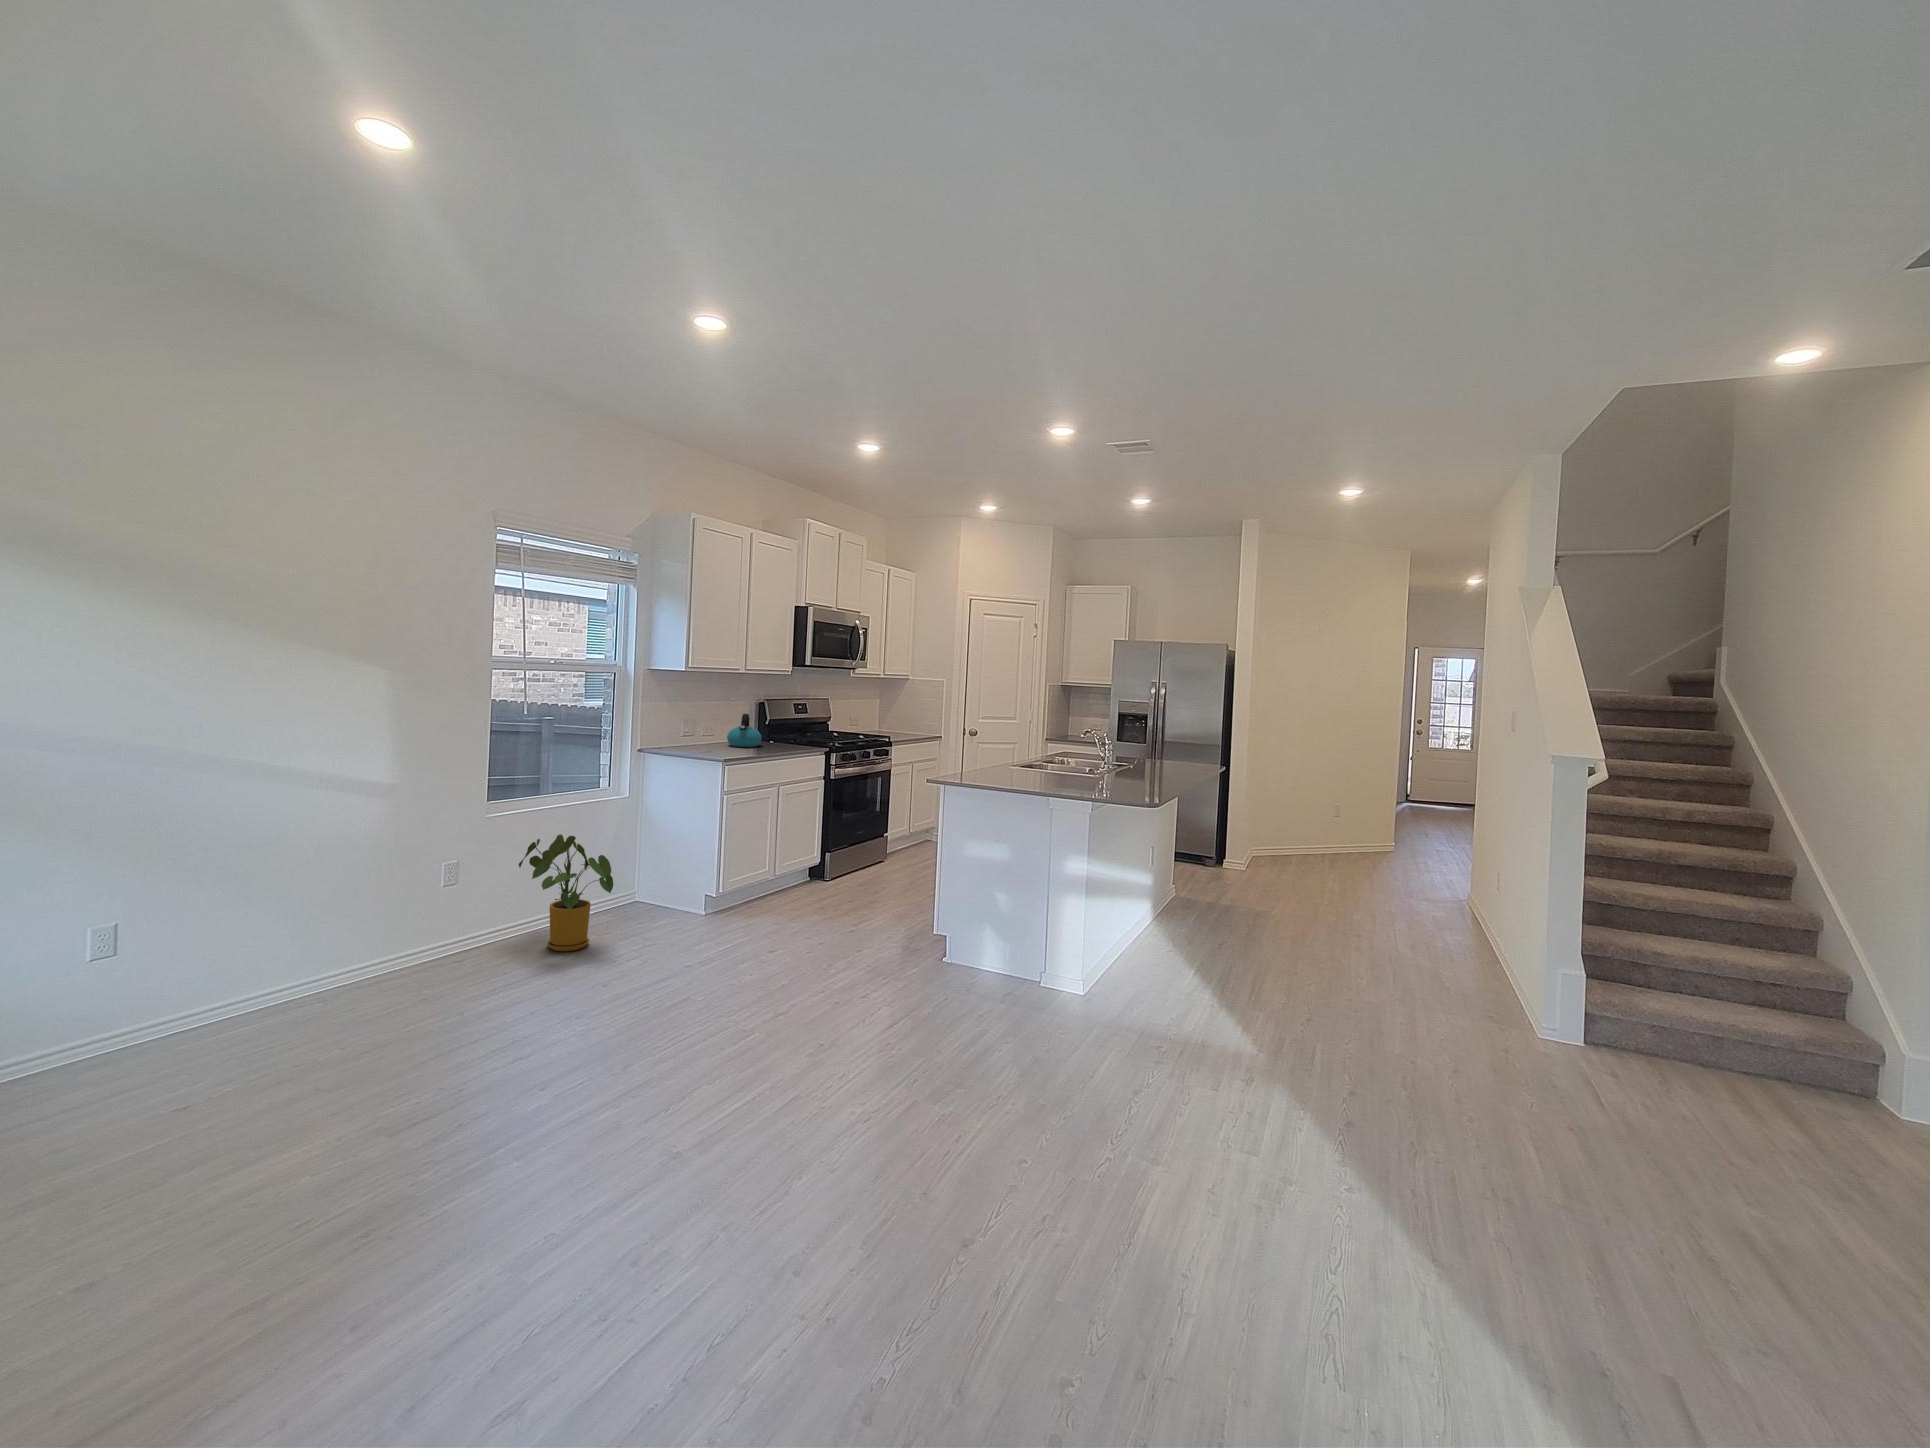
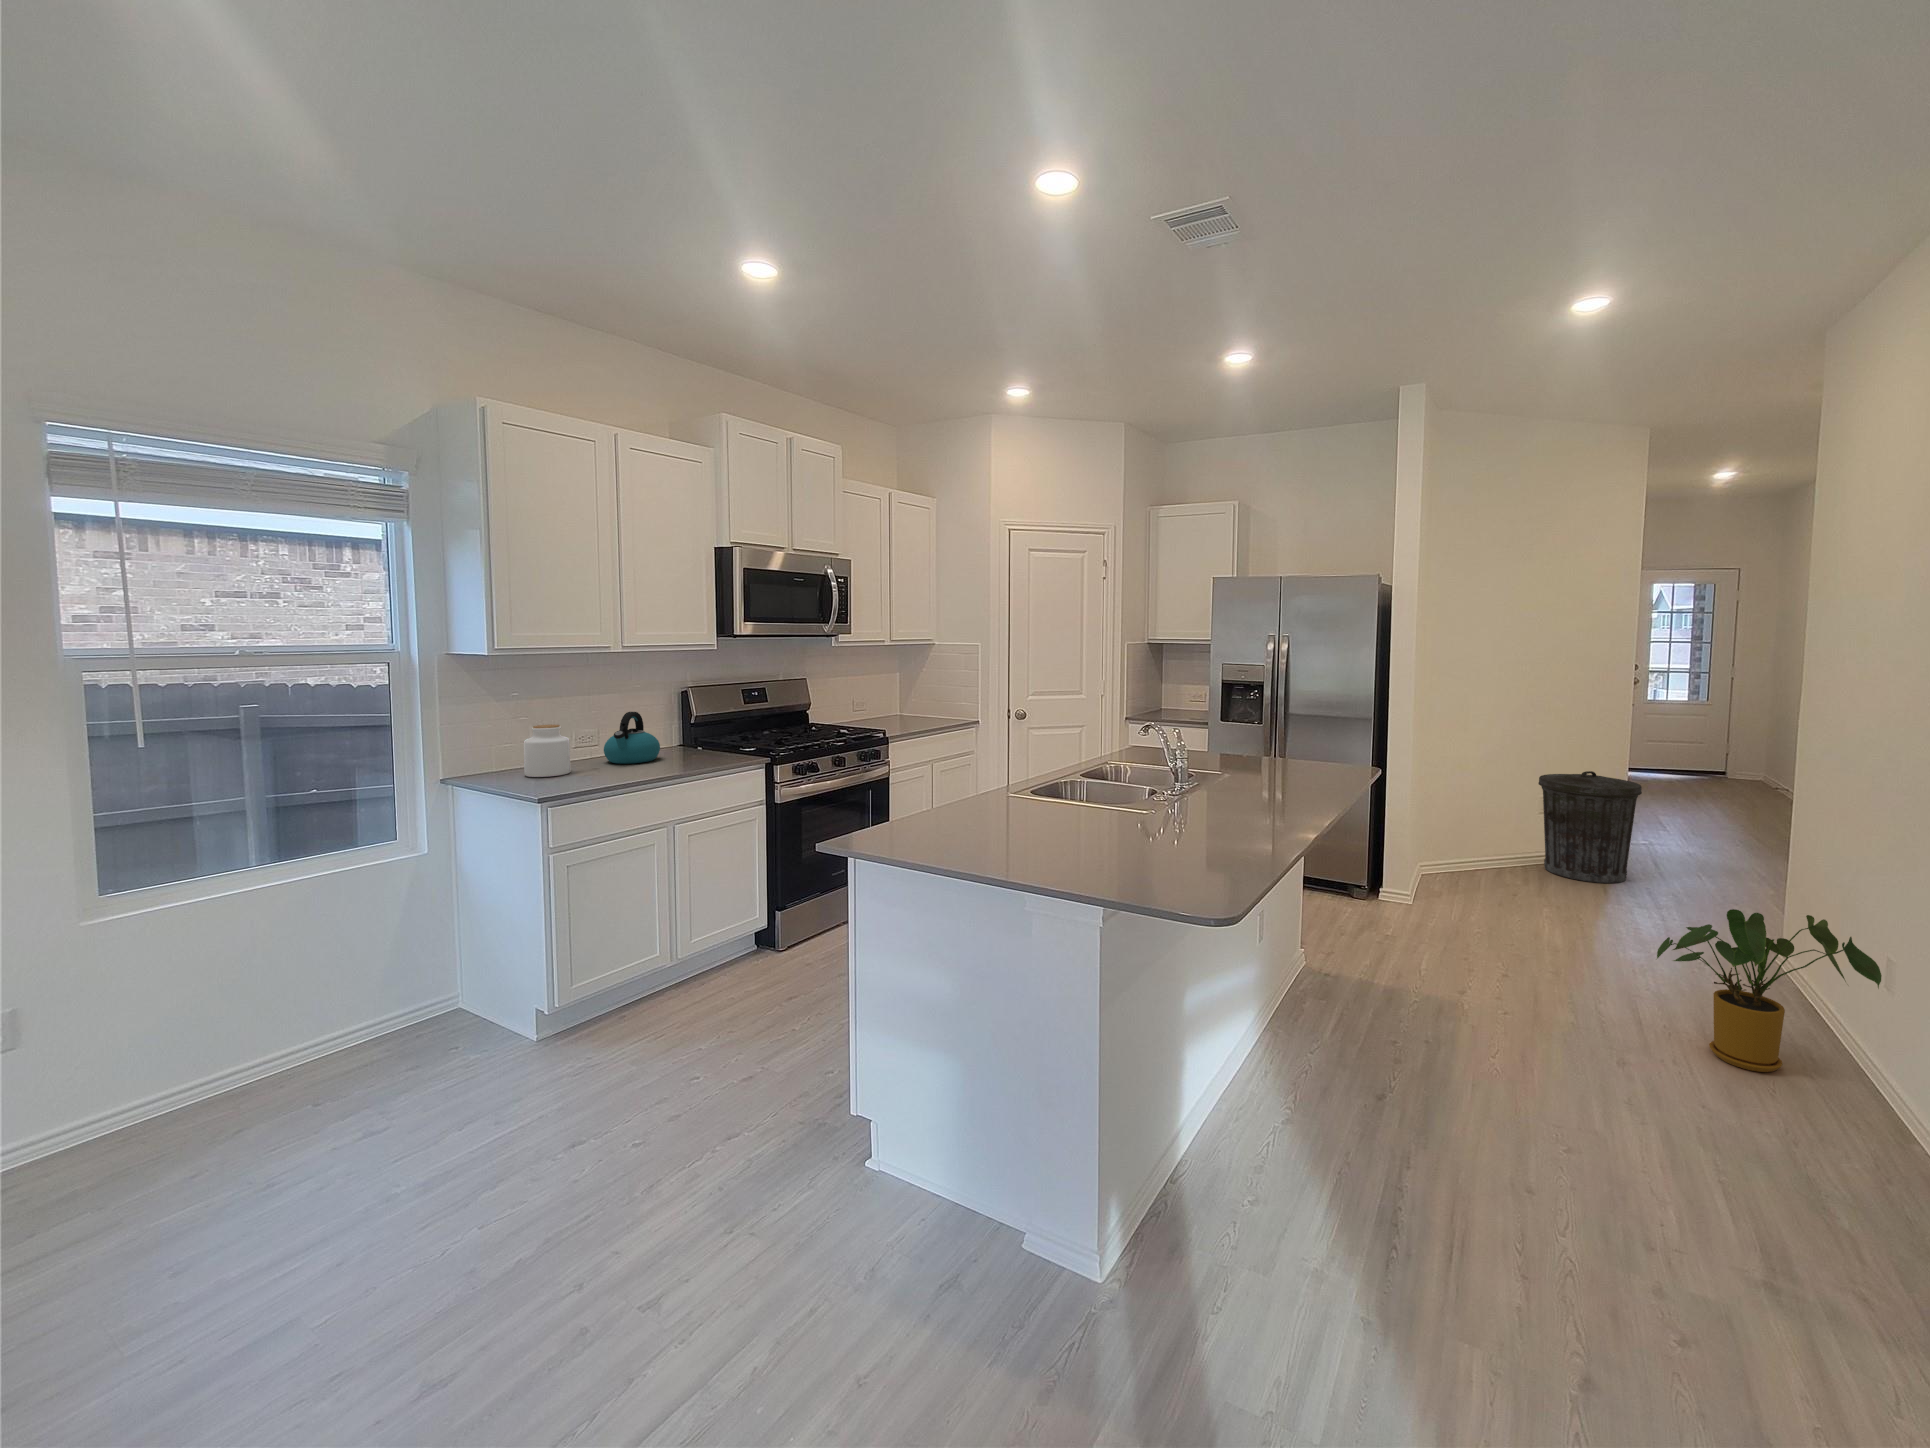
jar: none [691,719,718,751] -> present [524,725,570,777]
trash can: none [1335,789,1401,866] -> present [1538,771,1642,883]
house plant: present [518,834,613,951] -> present [1657,909,1882,1072]

